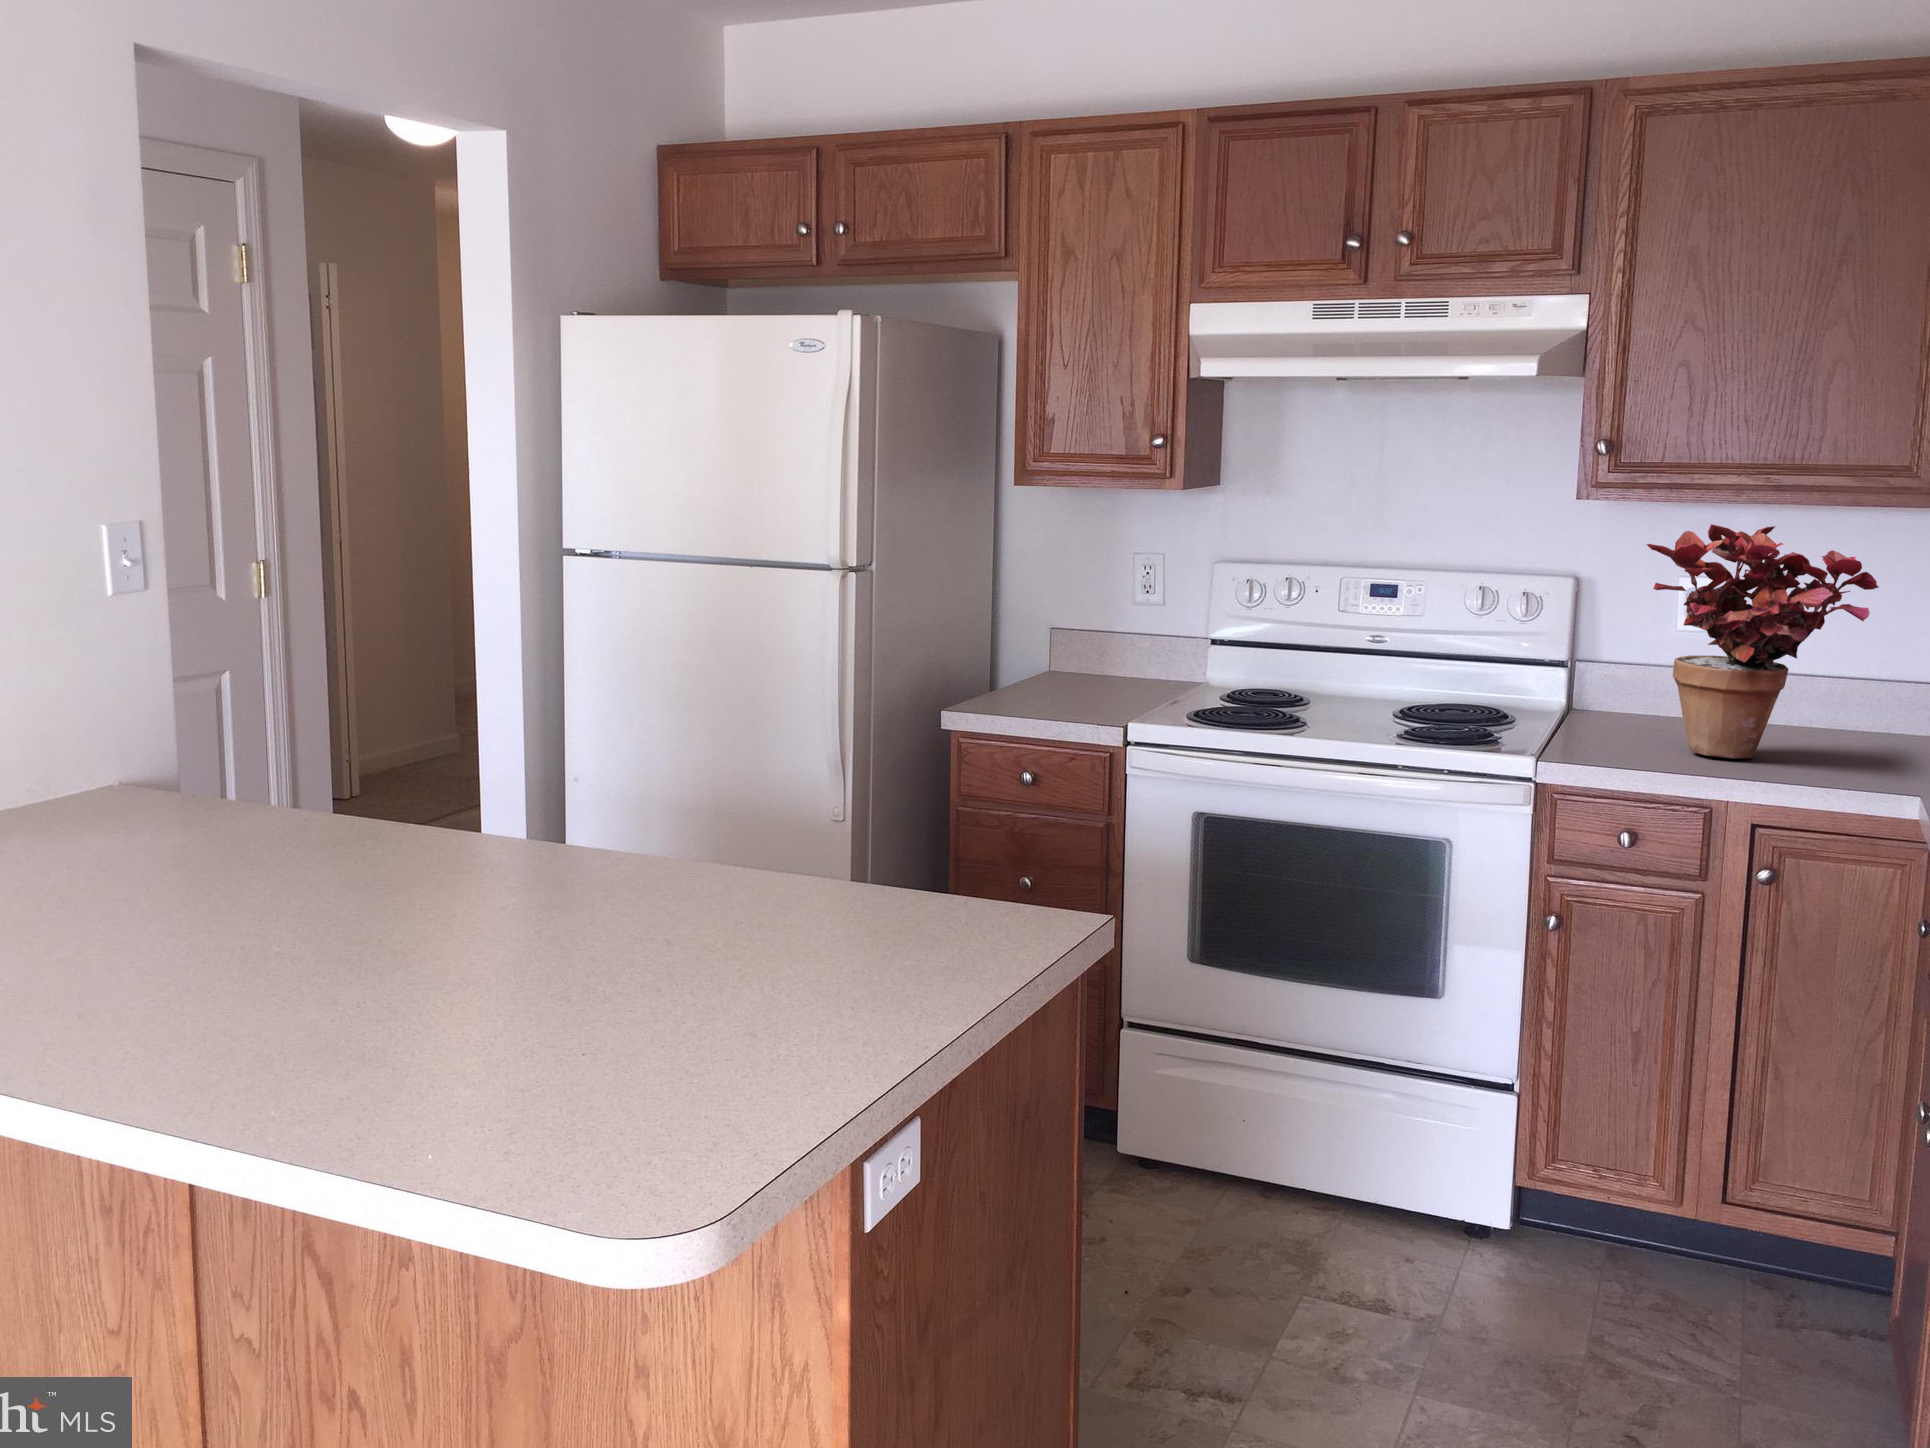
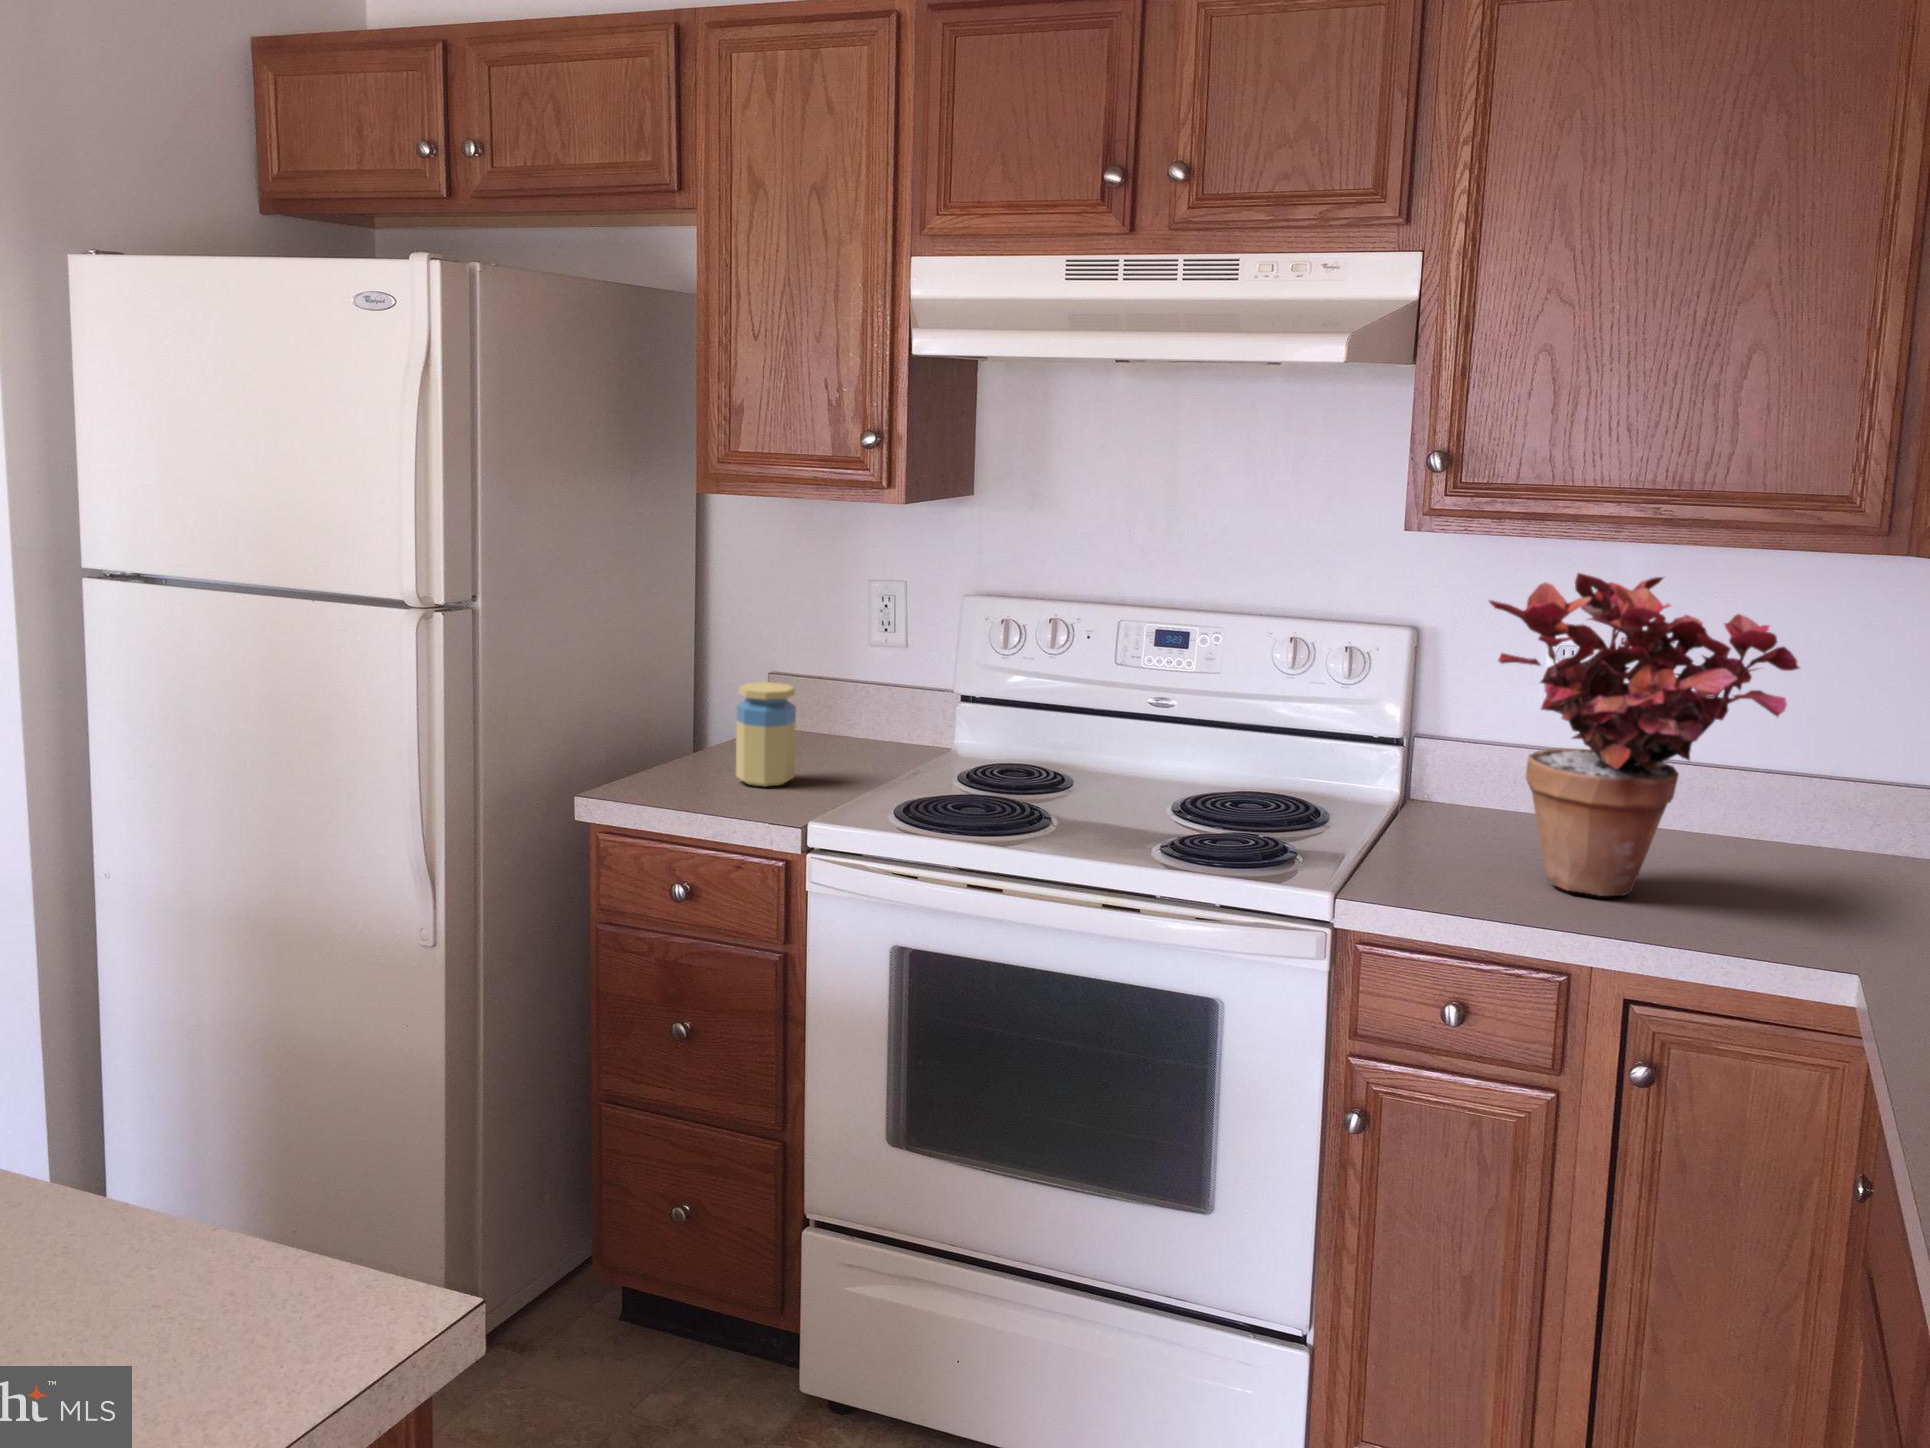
jar: none [1055,626,1101,704] -> present [736,682,796,786]

